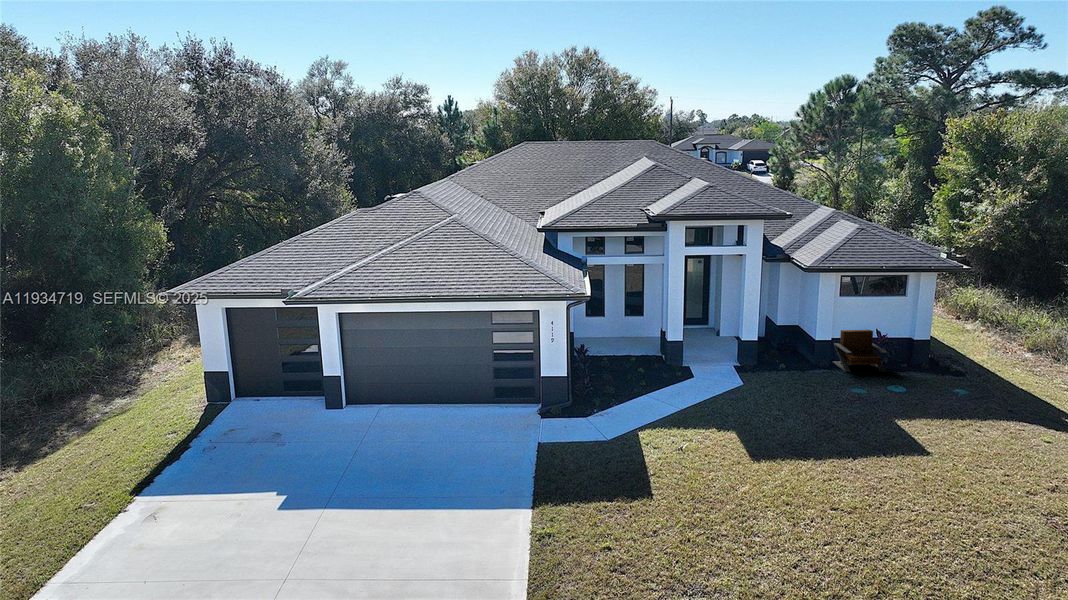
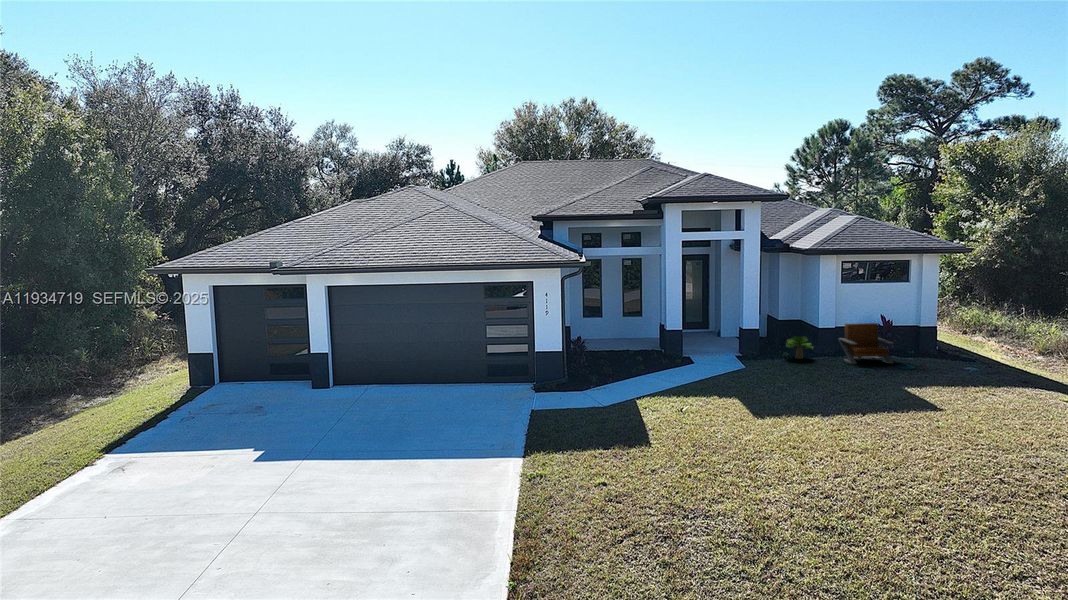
potted plant: none [782,339,810,362] -> present [787,337,813,359]

